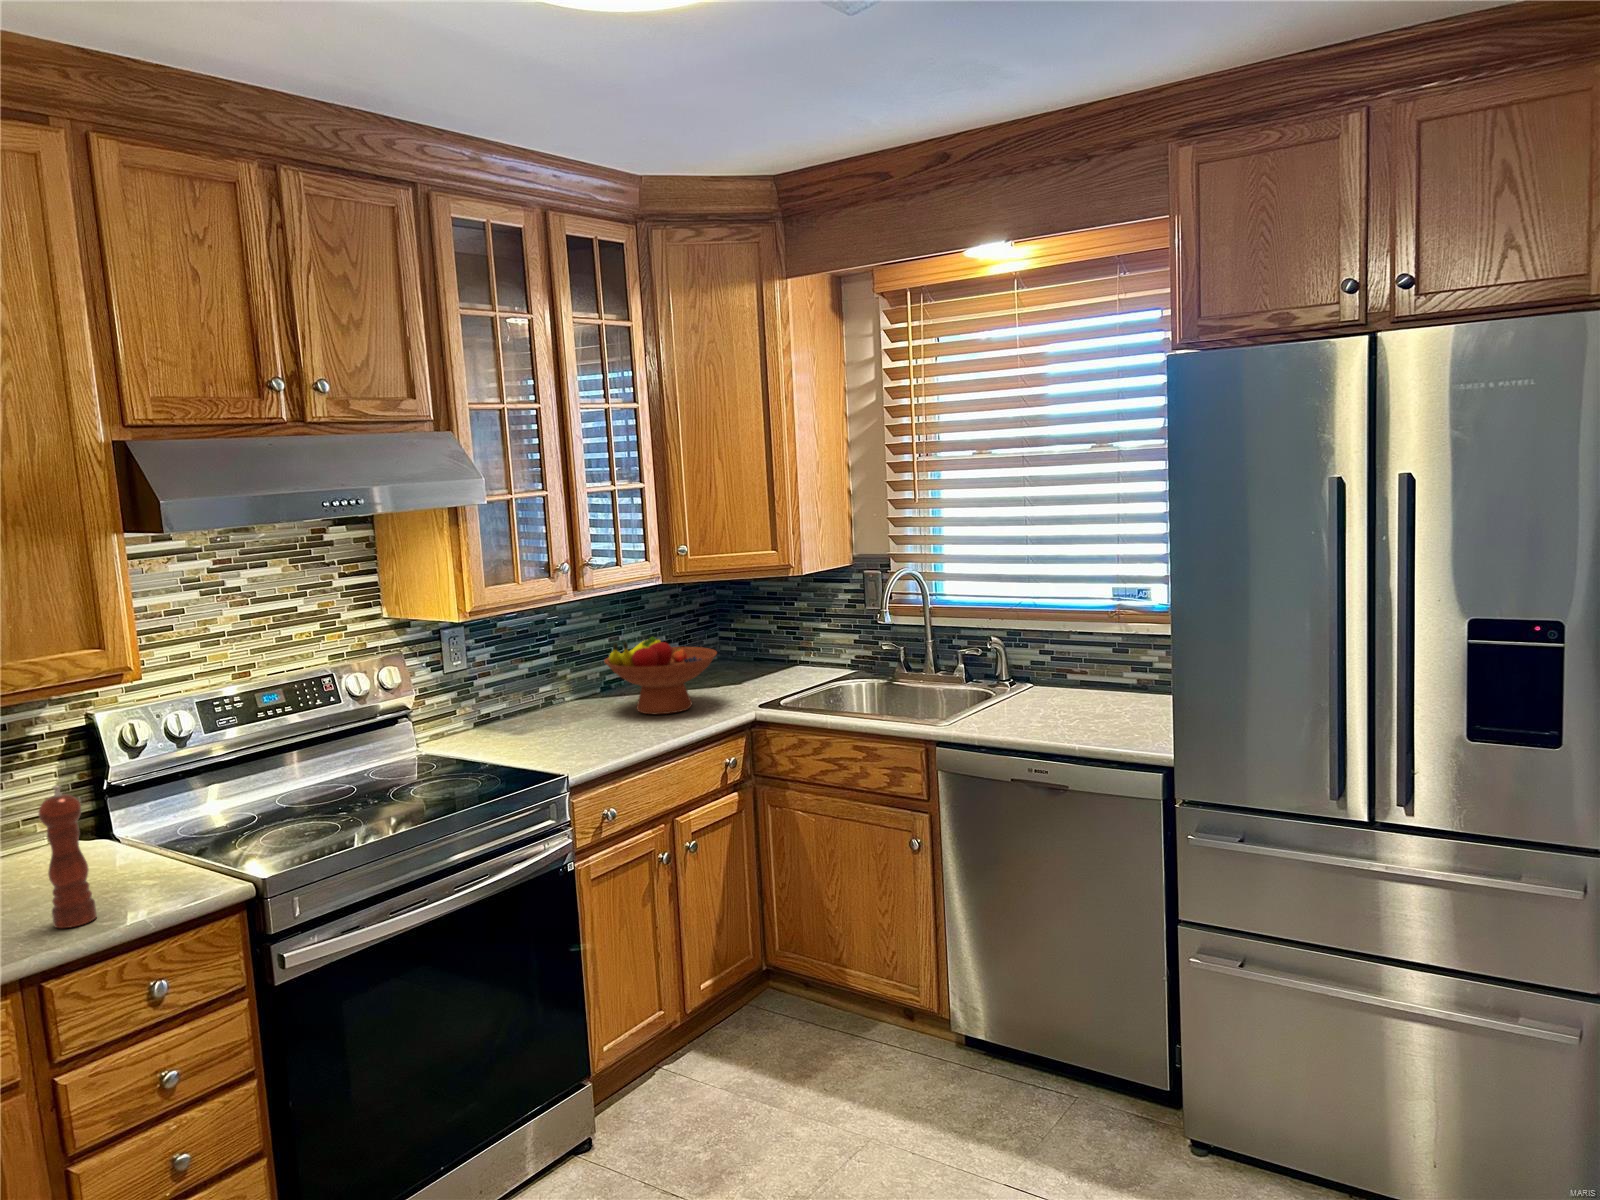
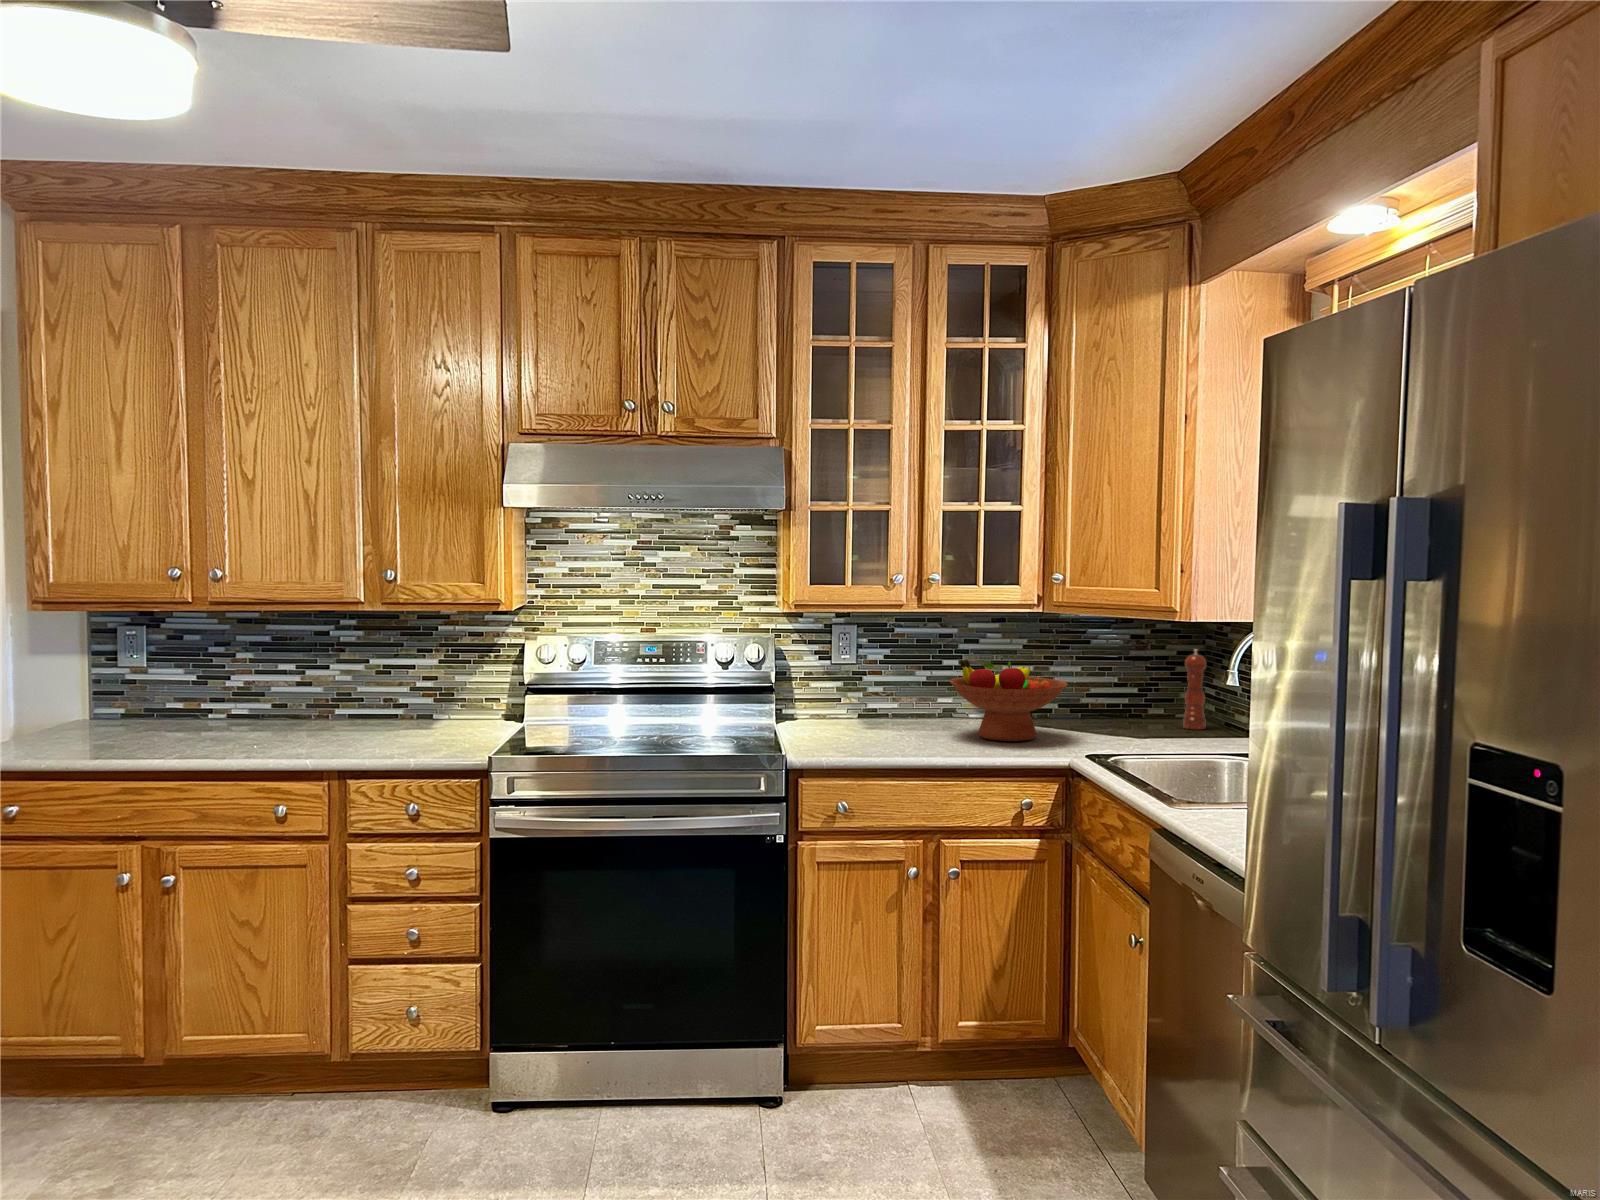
pepper mill: present [39,785,97,928] -> present [1183,649,1206,729]

